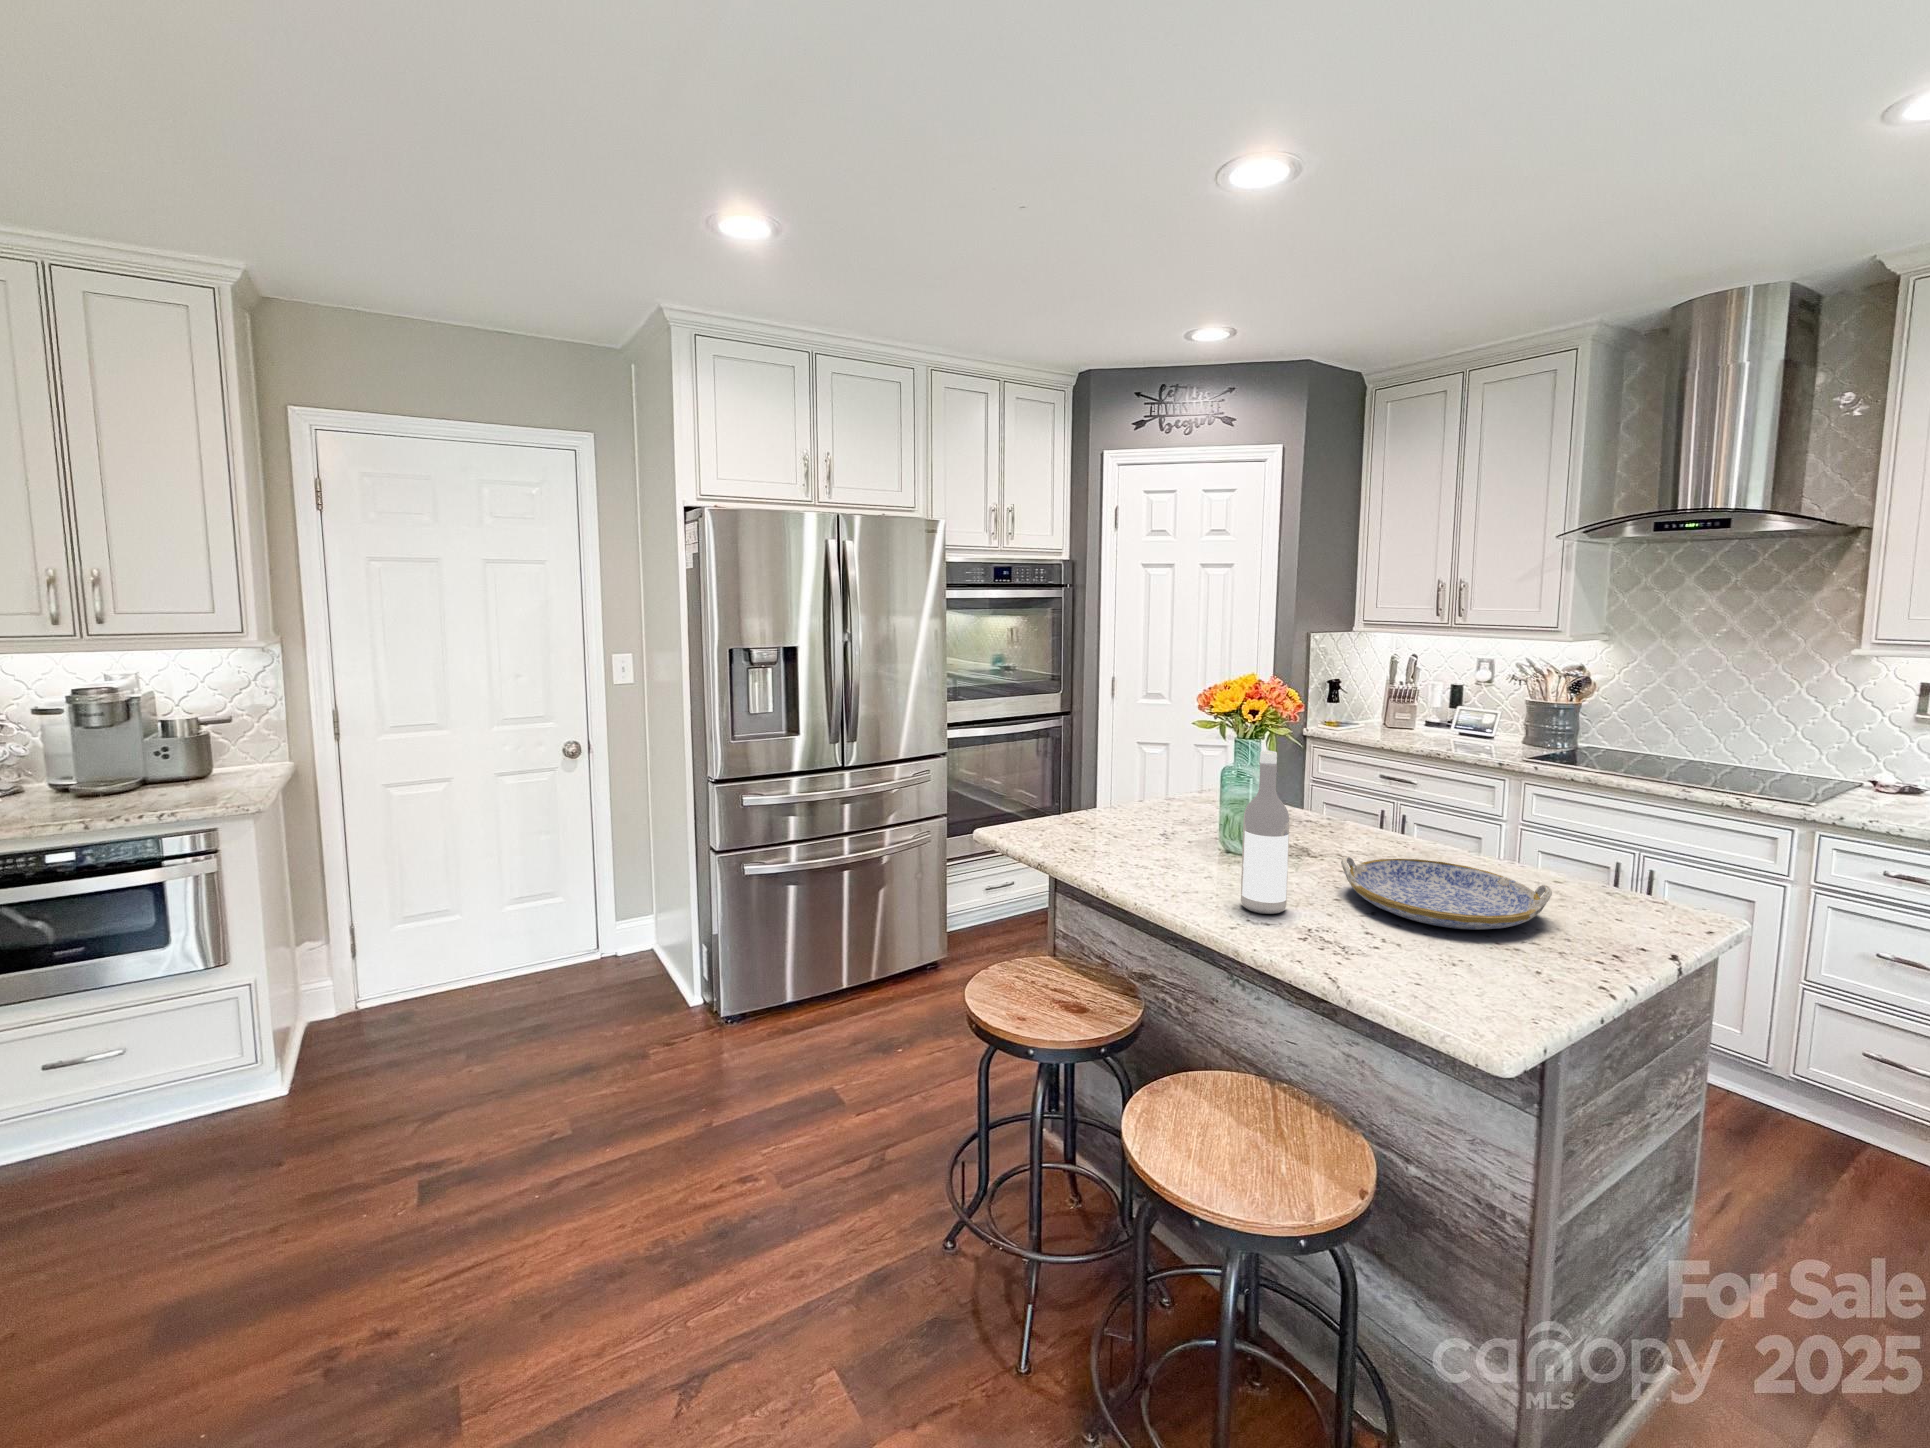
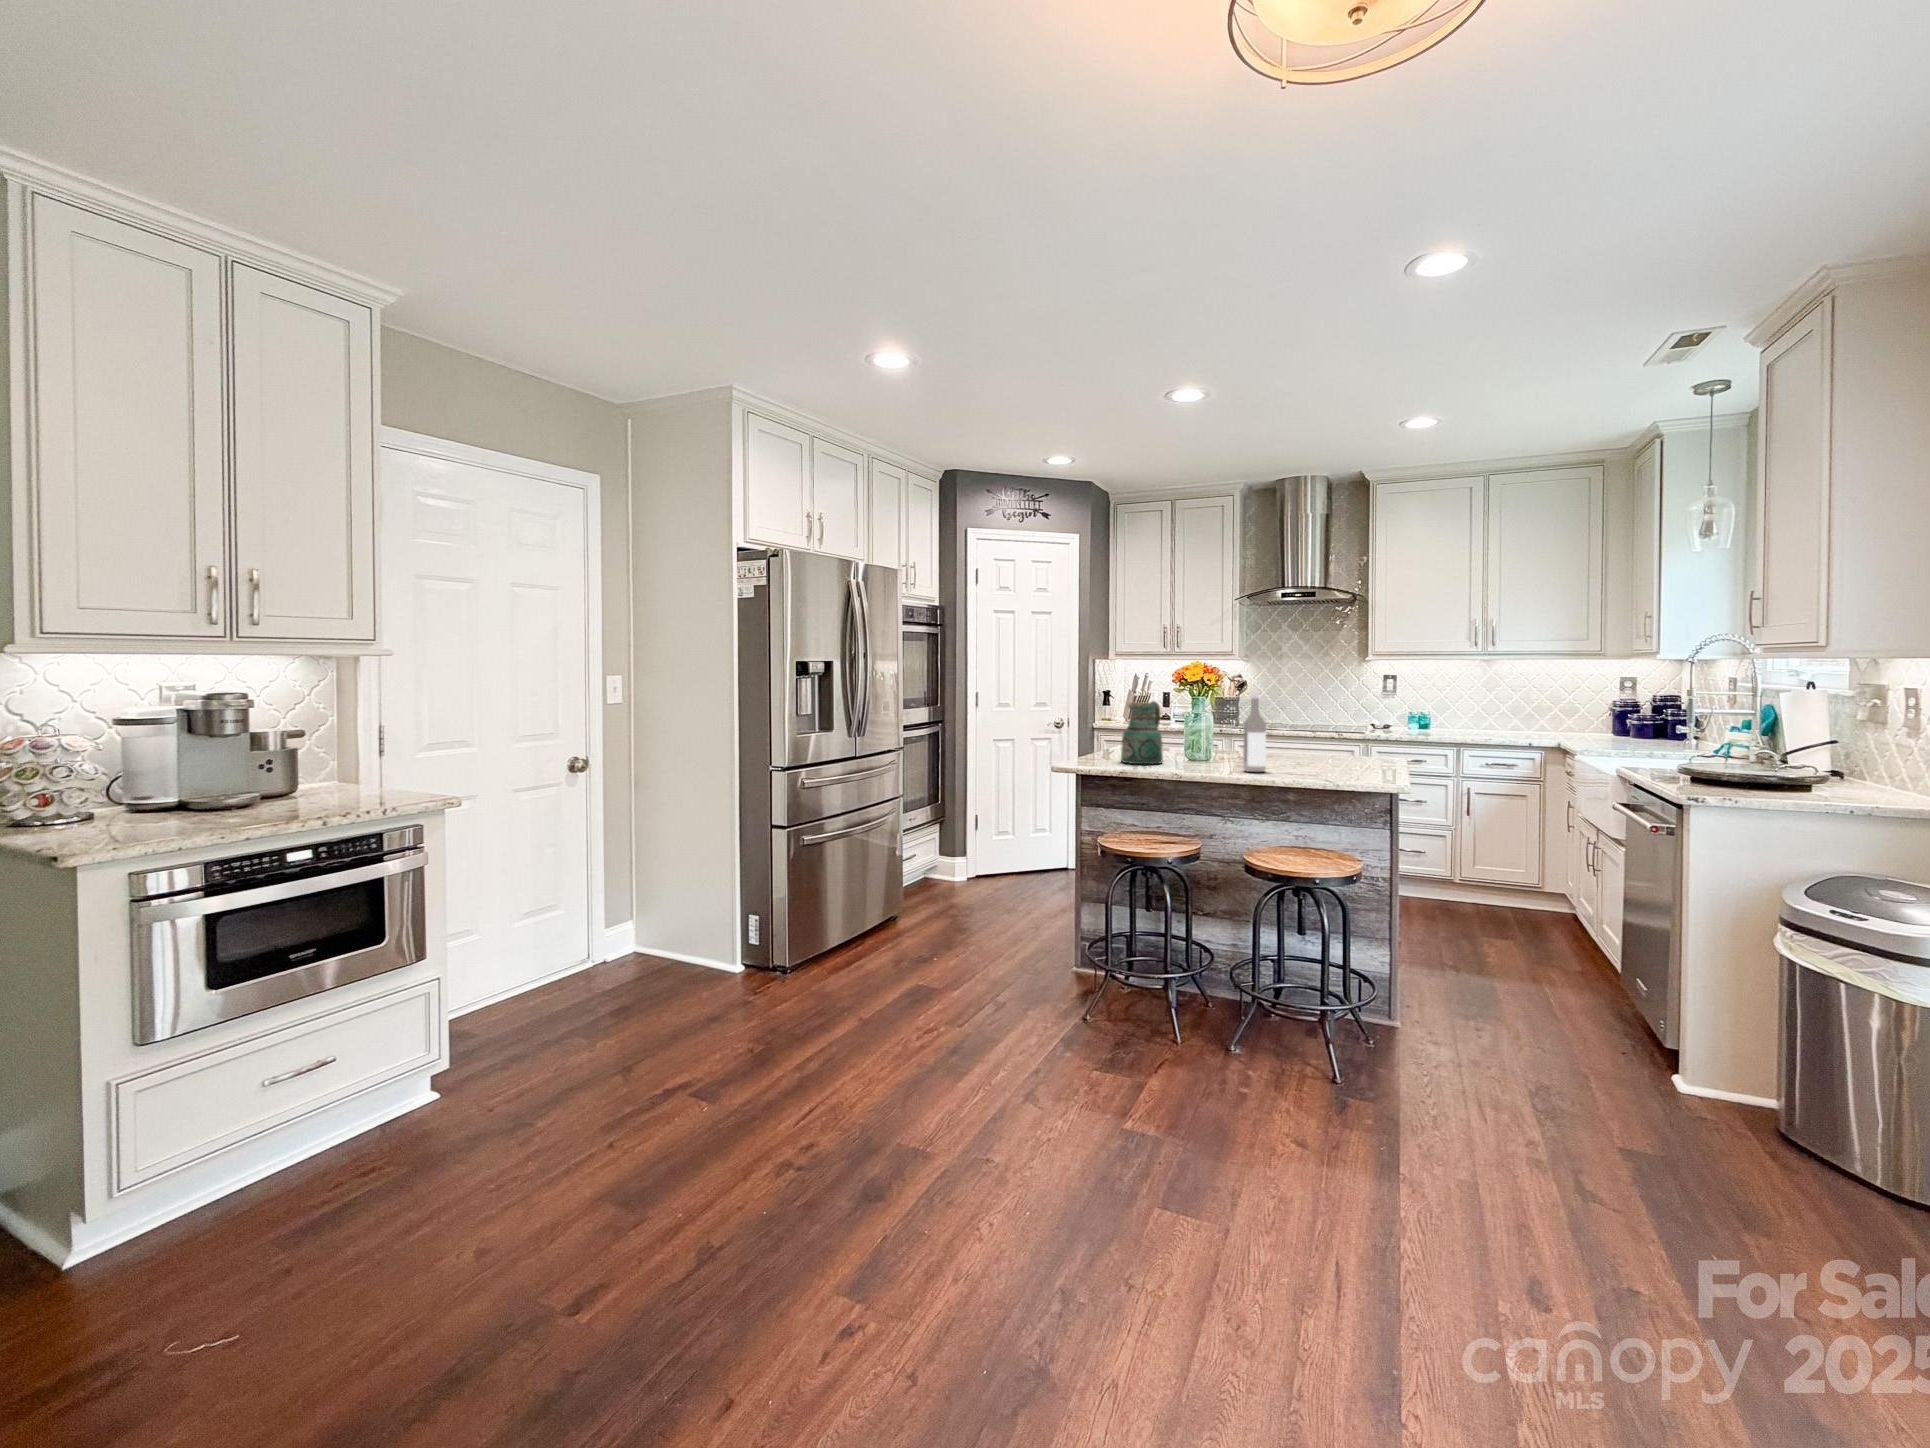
ceramic pitcher: none [1093,736,1185,850] -> present [1121,701,1163,764]
serving tray: present [1341,856,1552,930] -> none [1267,748,1356,769]

